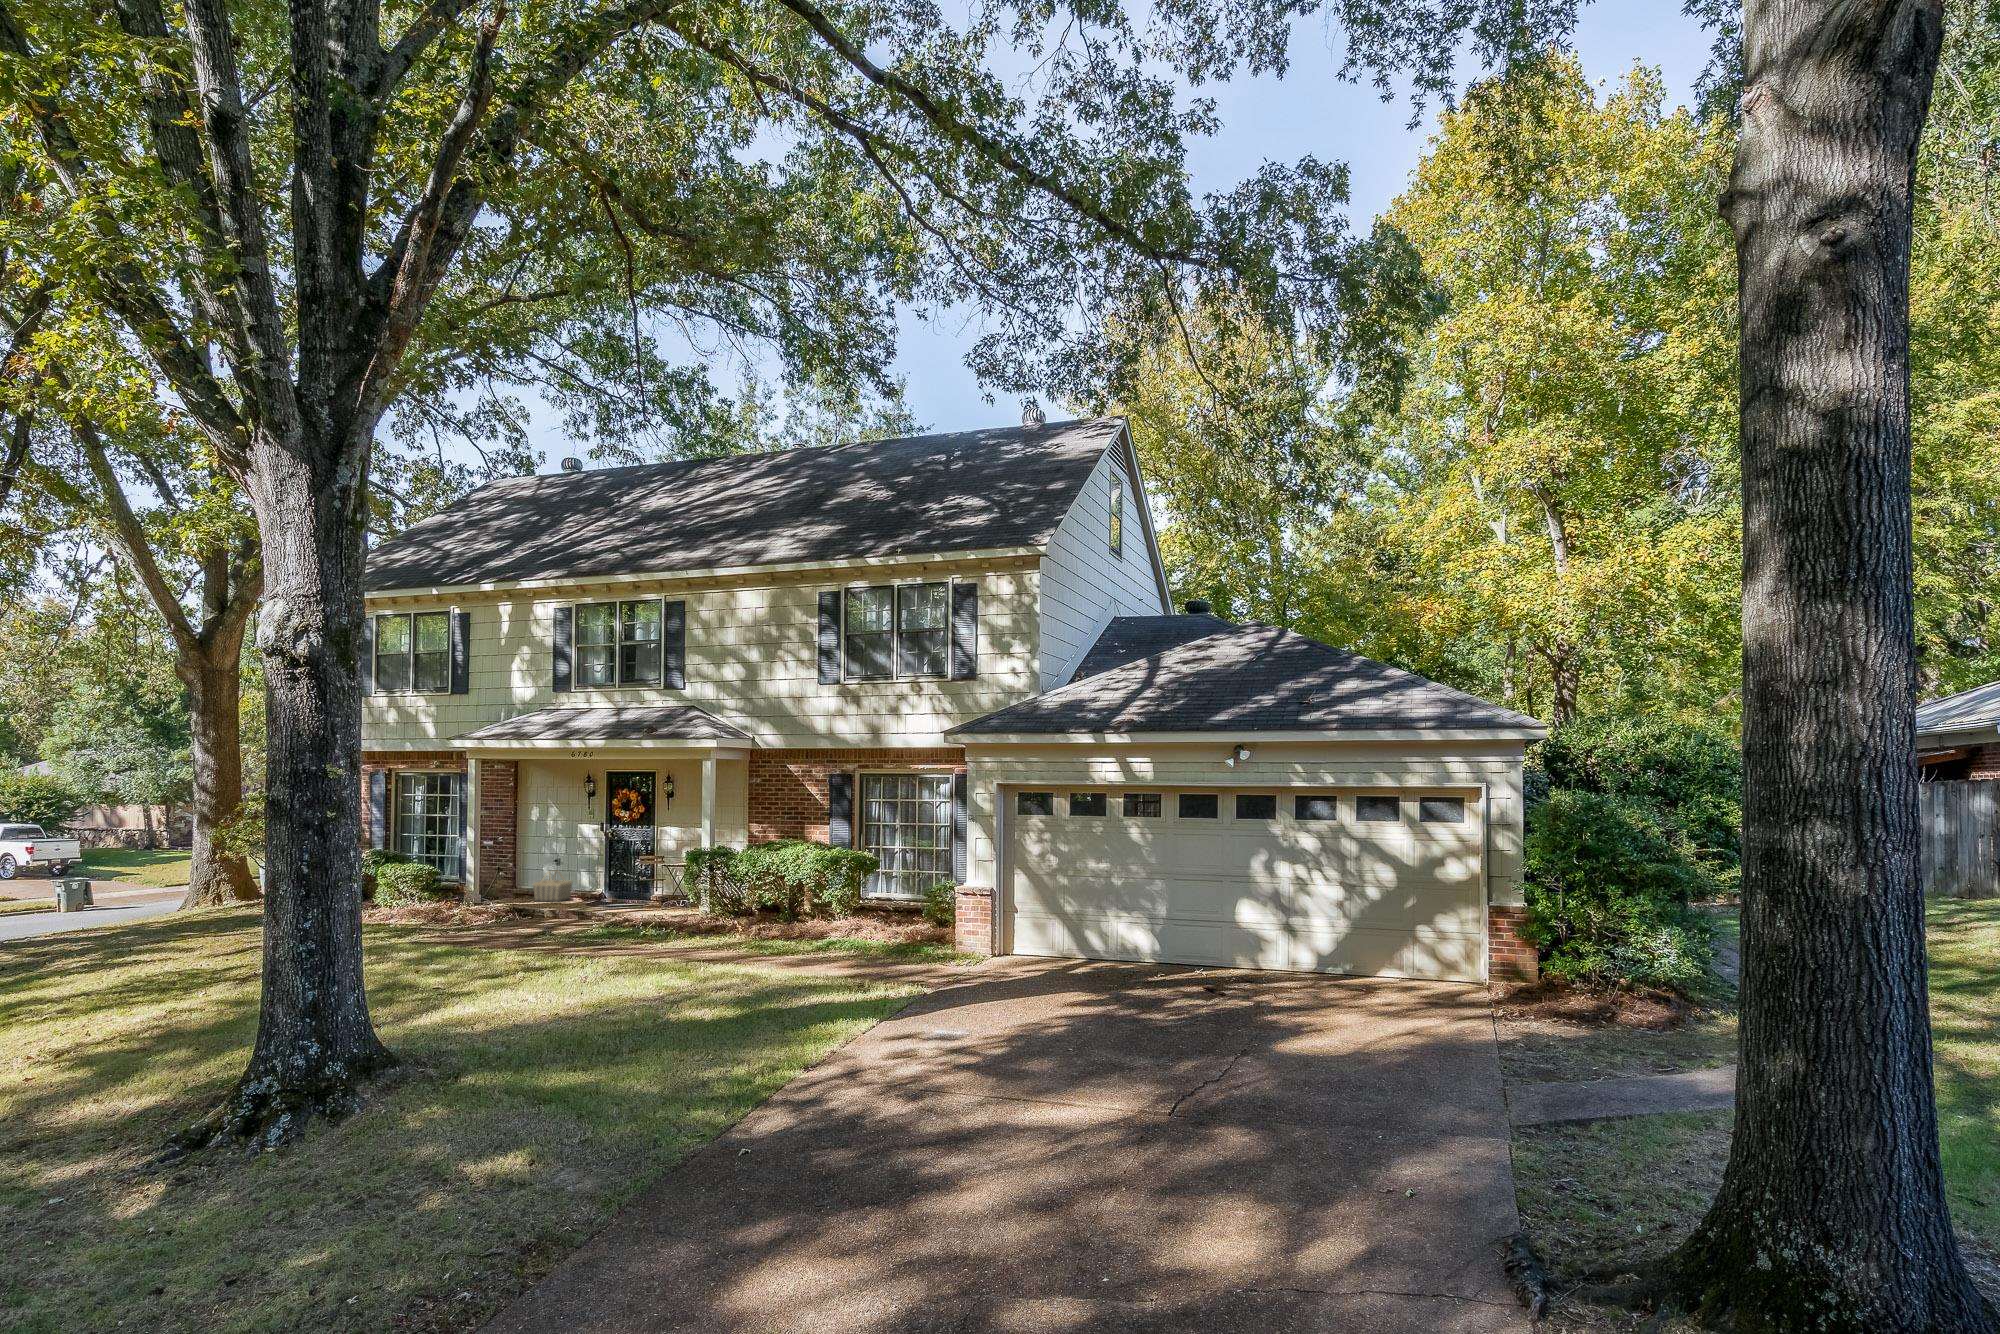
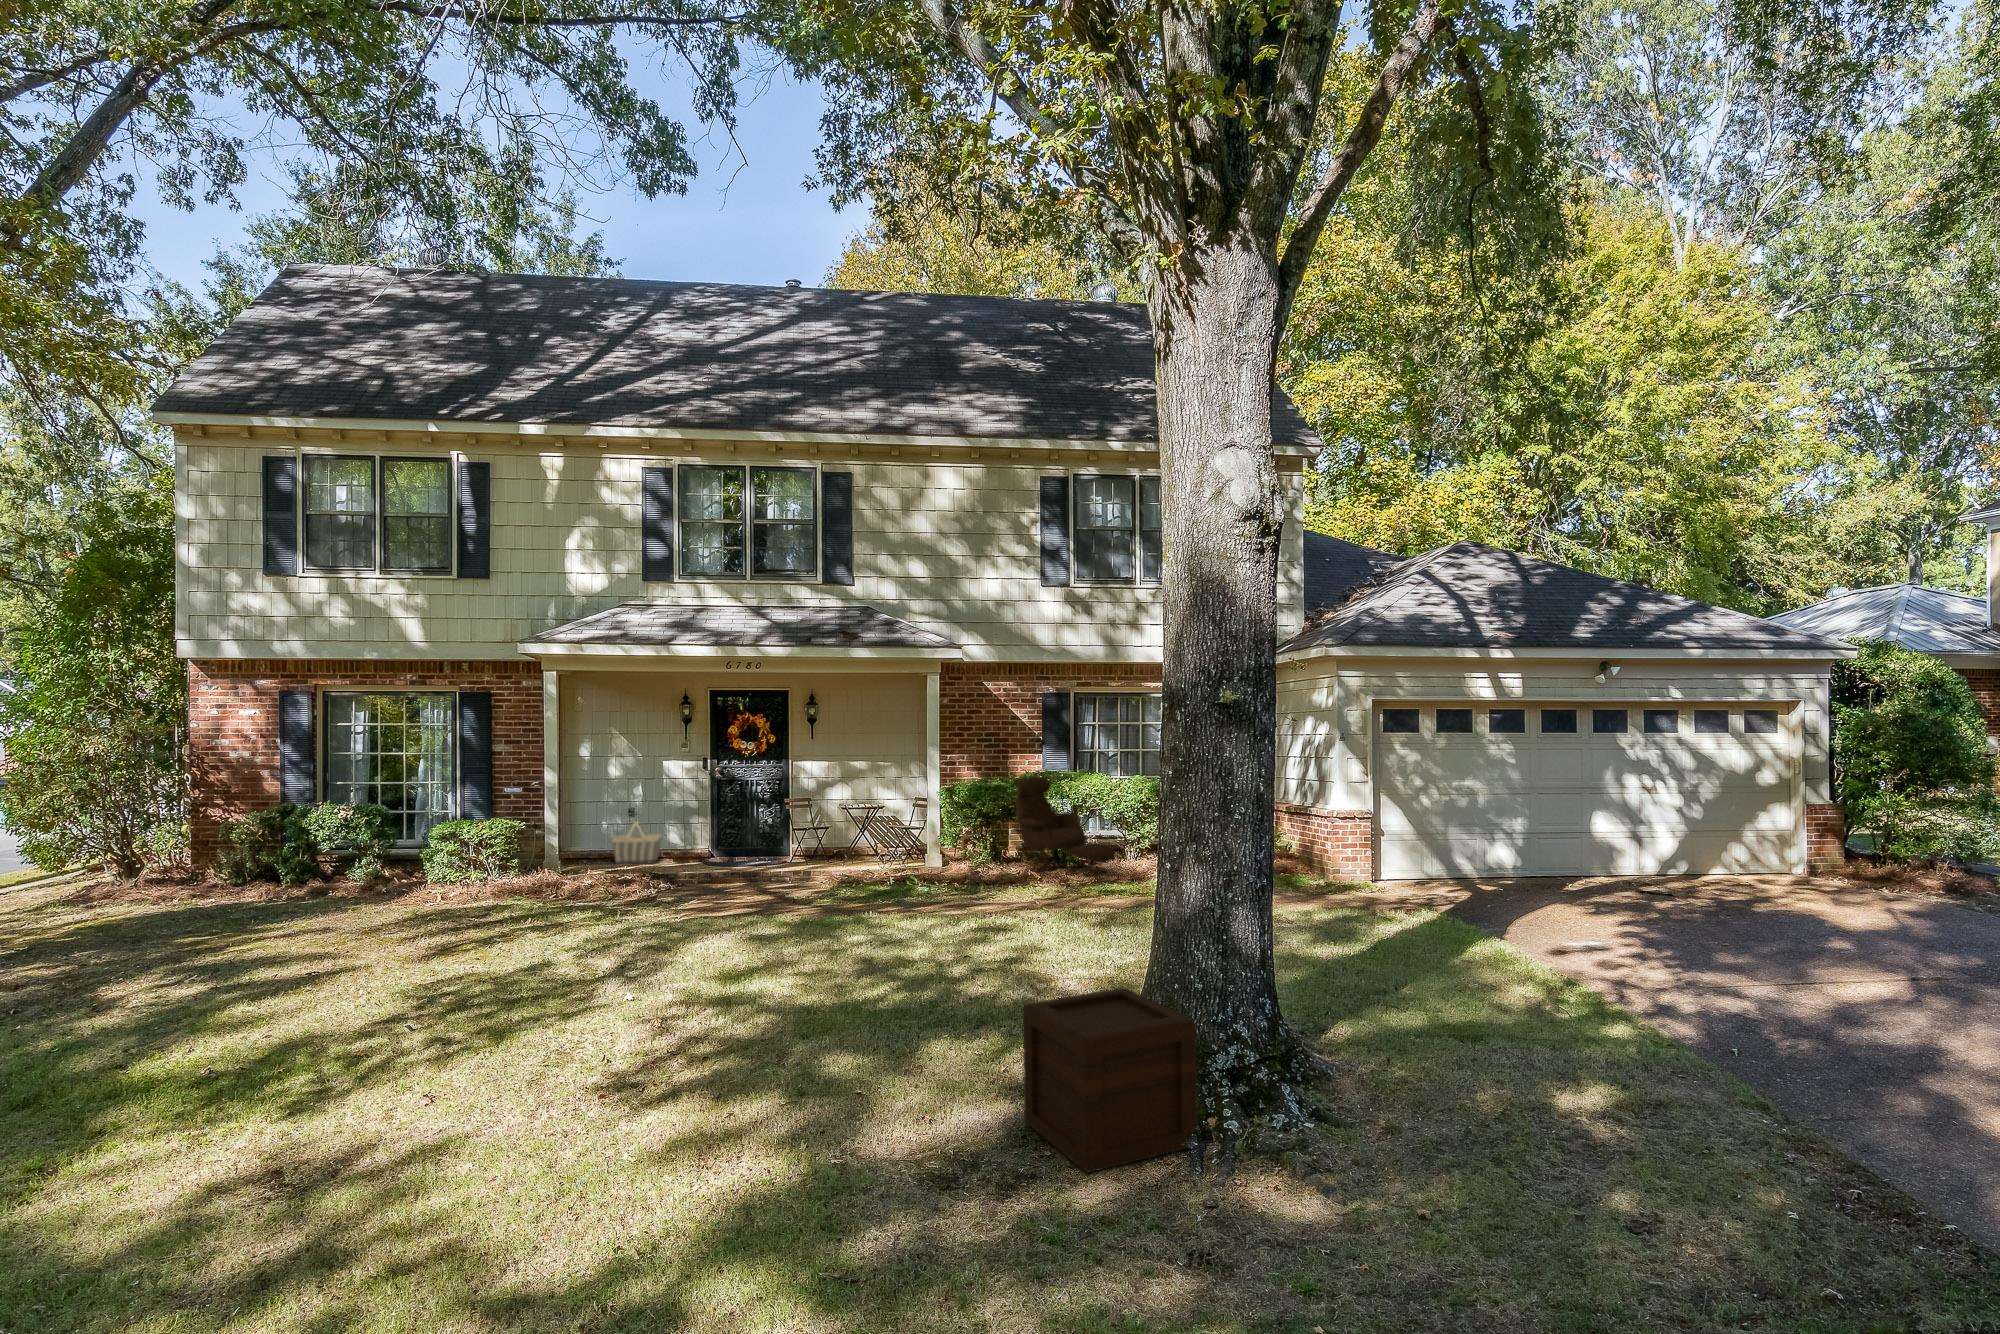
lounge chair: none [756,846,818,934] -> present [1017,777,1116,876]
wooden crate: none [104,1012,262,1130] -> present [1023,988,1197,1173]

